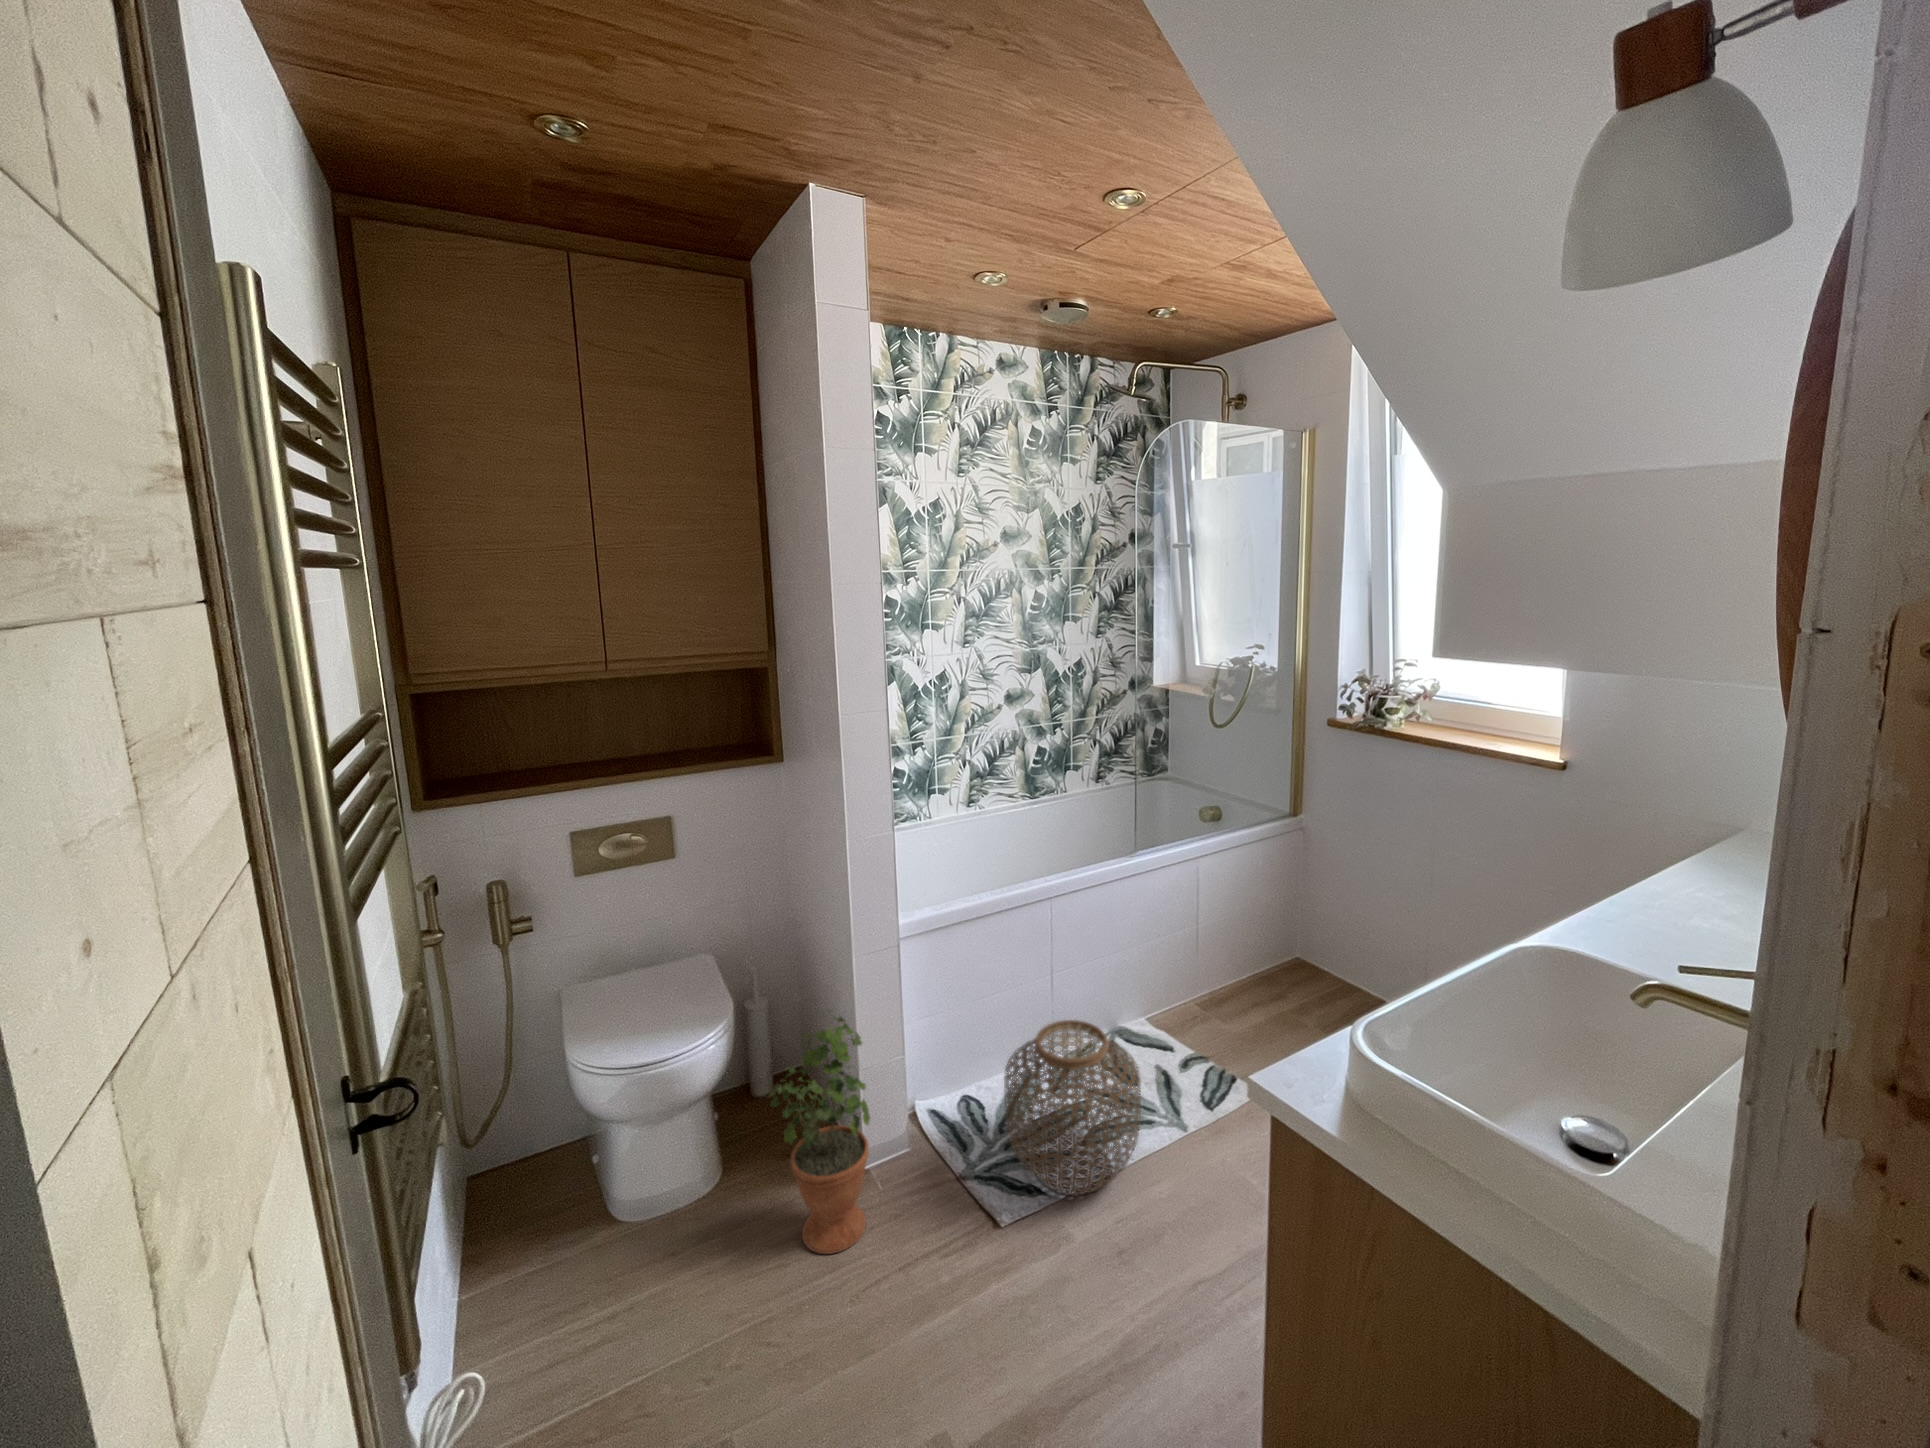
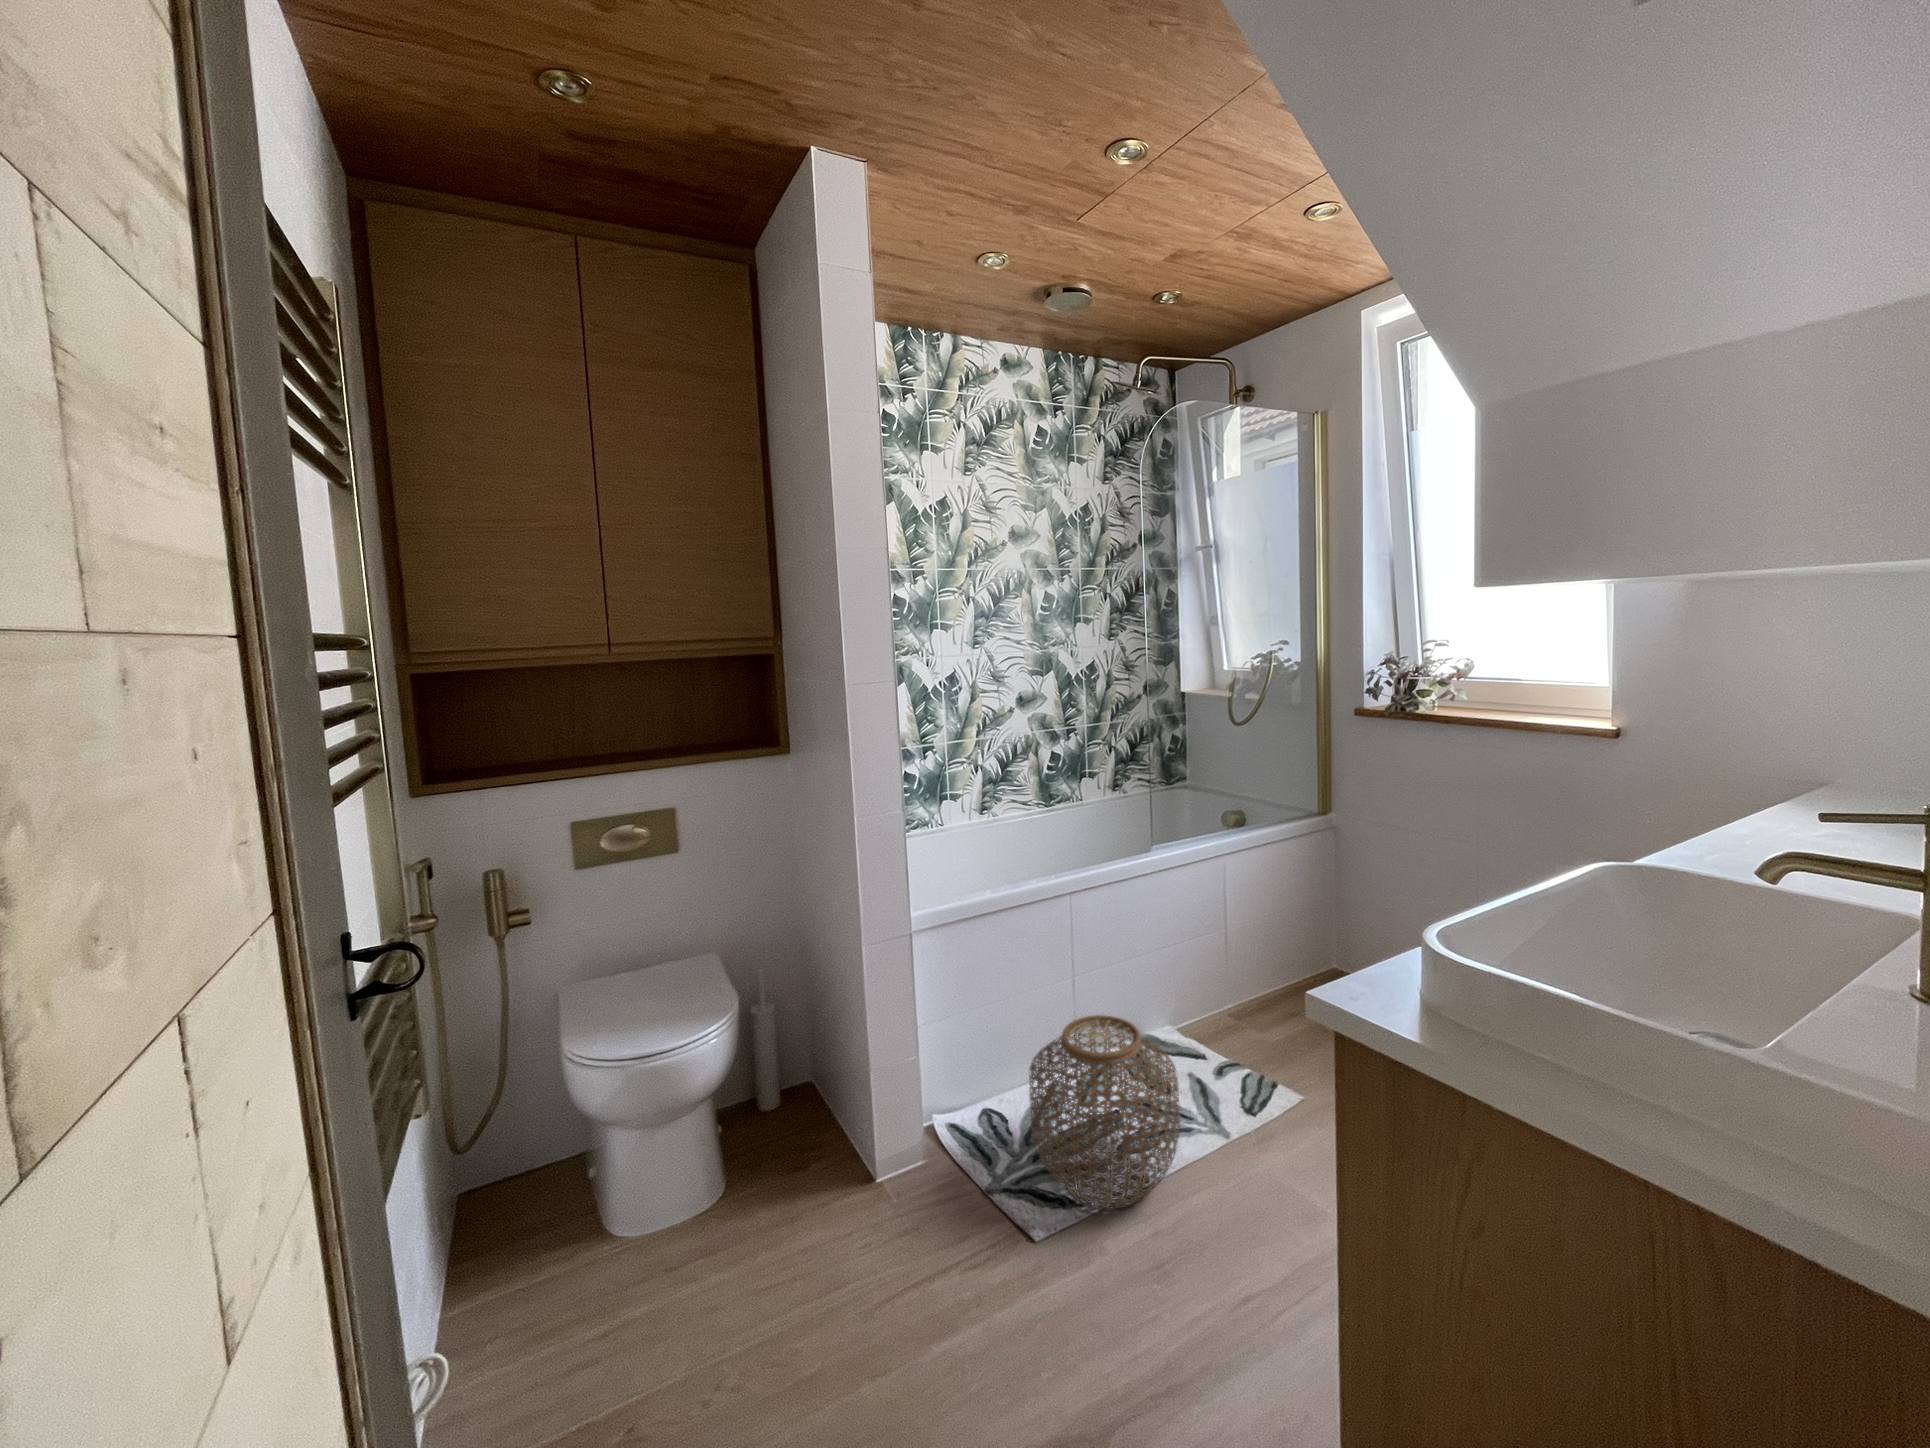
potted plant: present [769,1009,870,1254] -> none [773,1000,885,1274]

